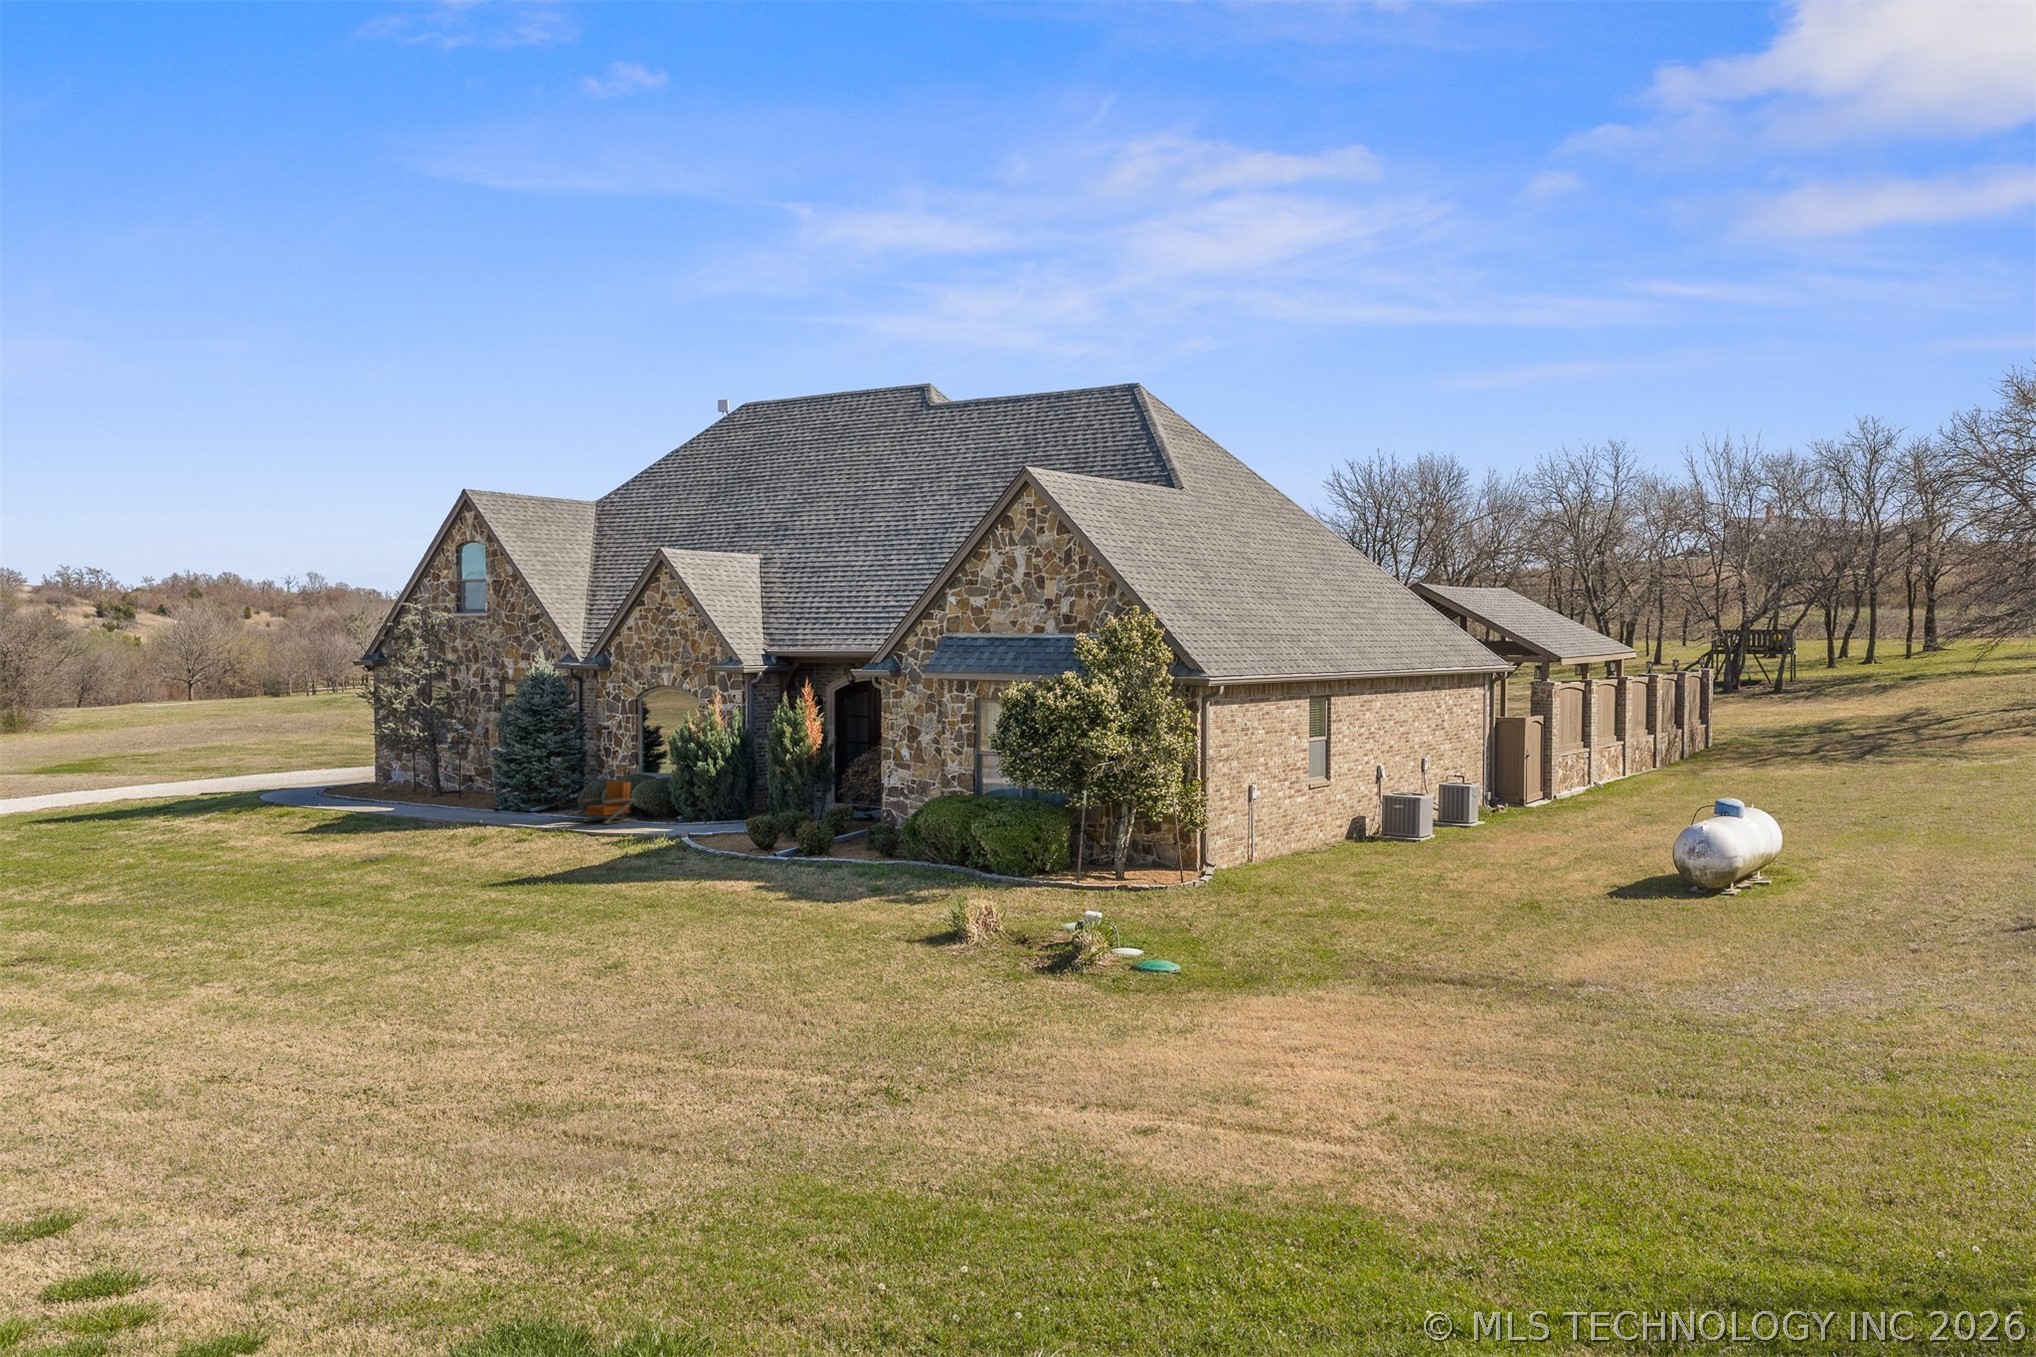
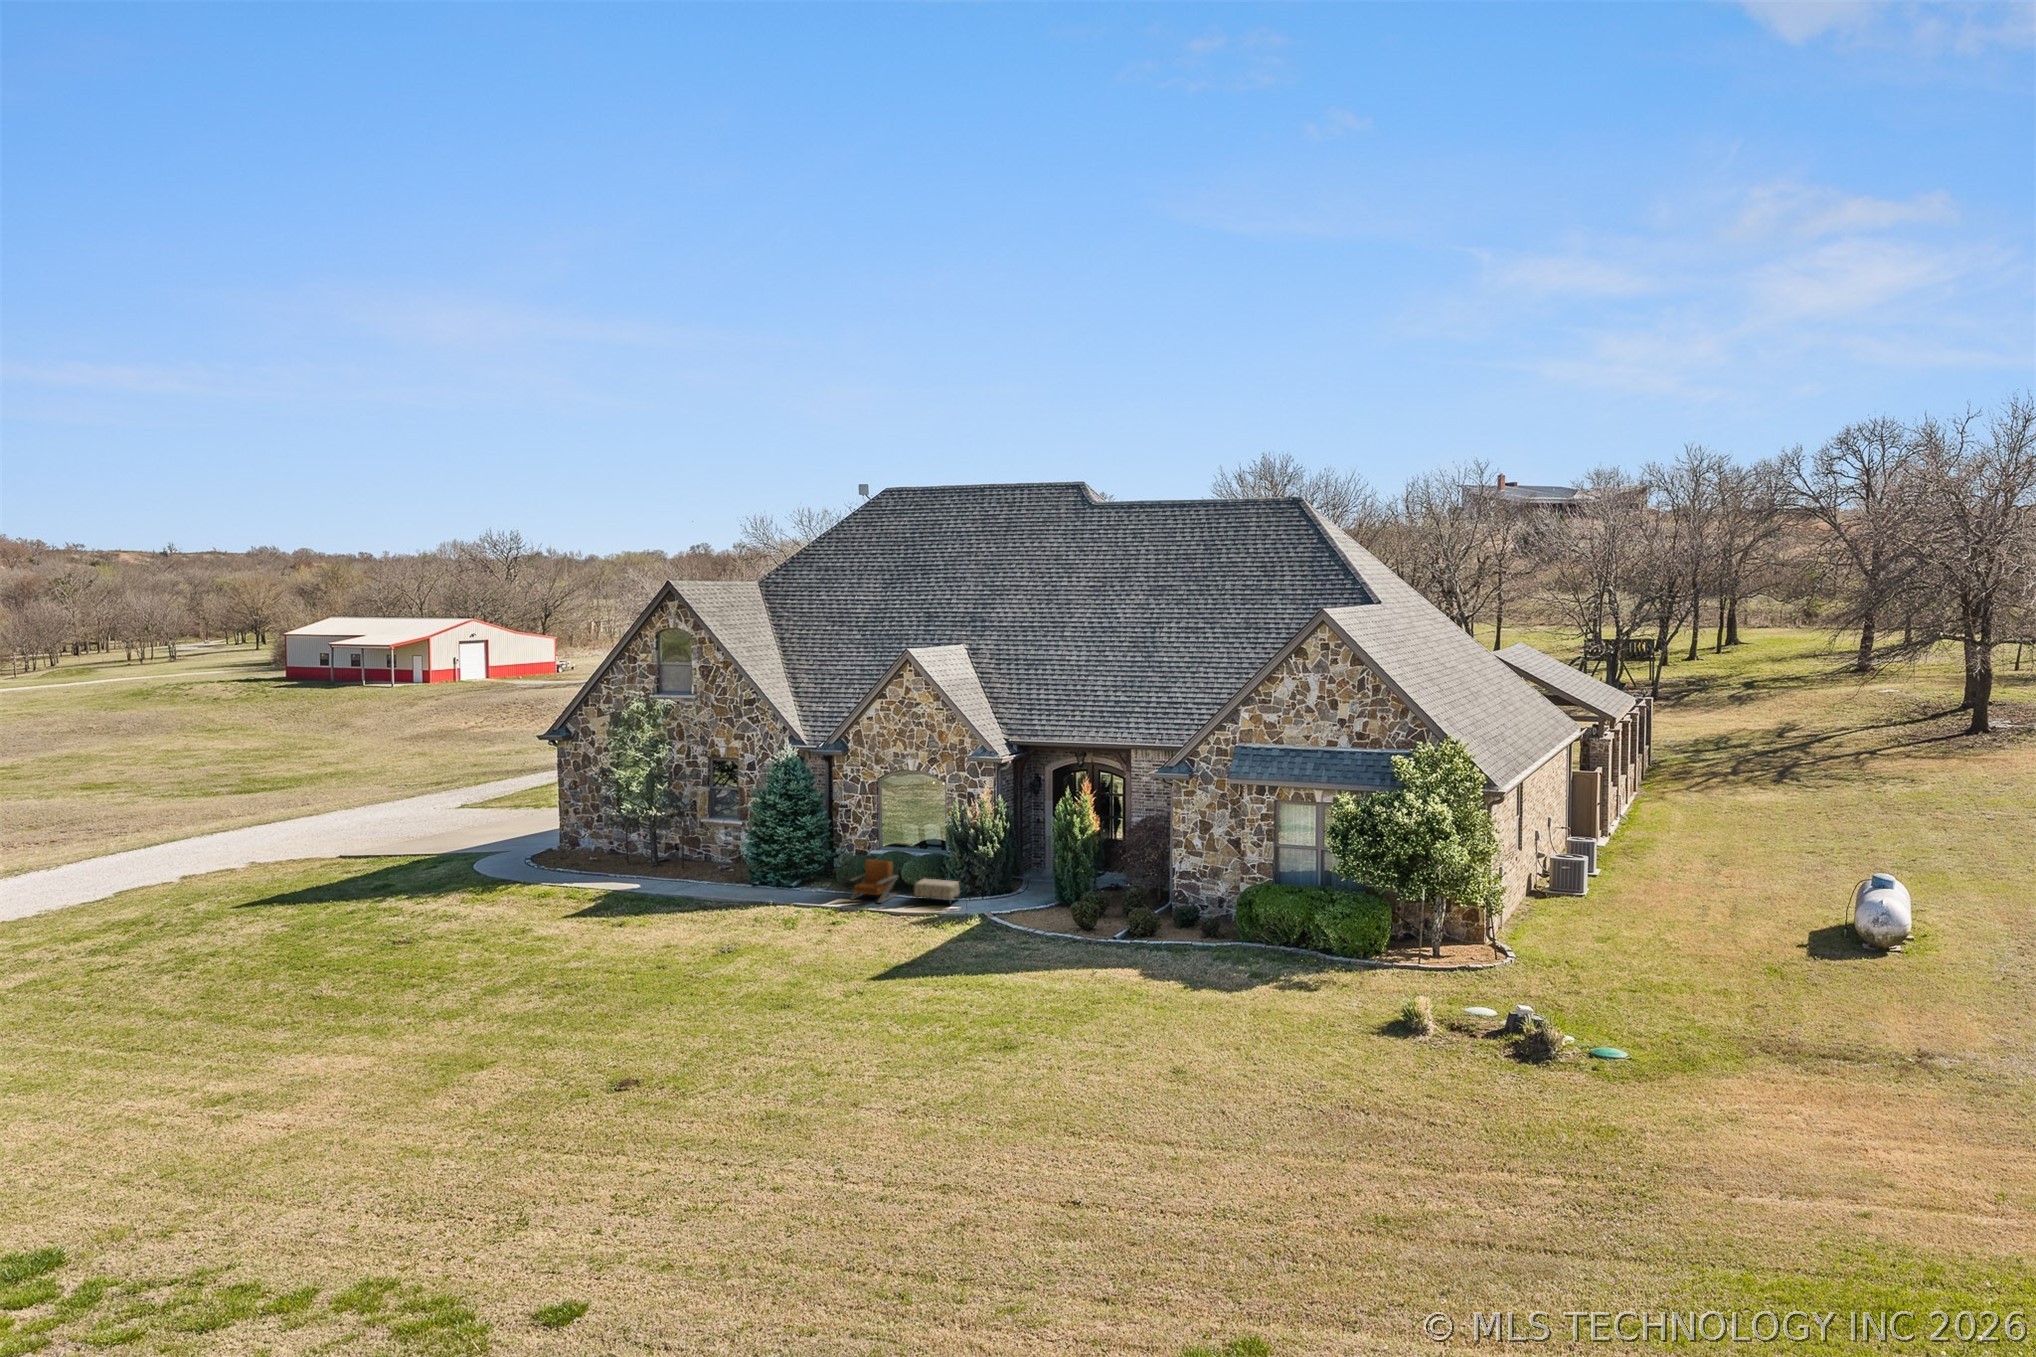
bench: none [641,801,688,827] -> present [914,879,959,902]

